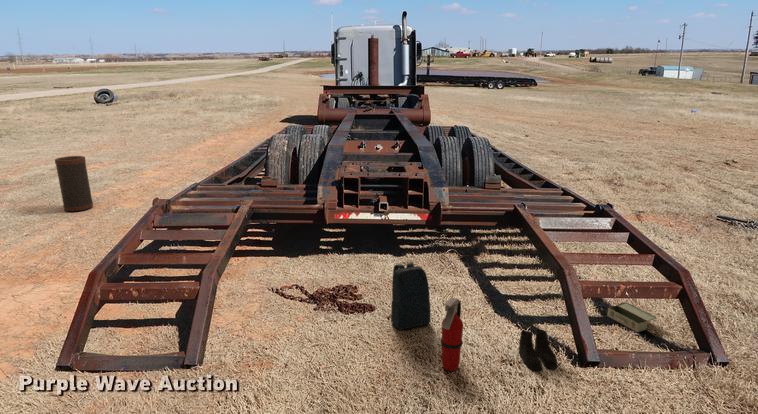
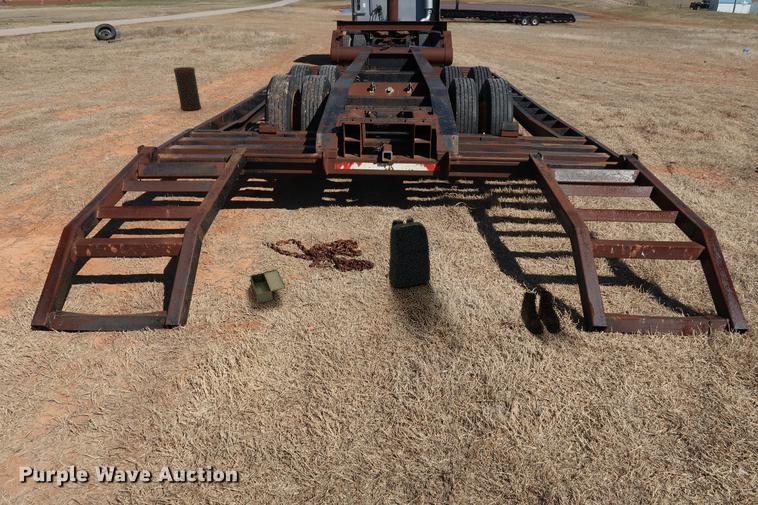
trash can: present [55,156,93,212] -> present [174,67,201,110]
fire extinguisher: present [441,298,463,371] -> none [437,257,460,332]
toolbox: present [607,302,656,332] -> present [250,270,286,303]

